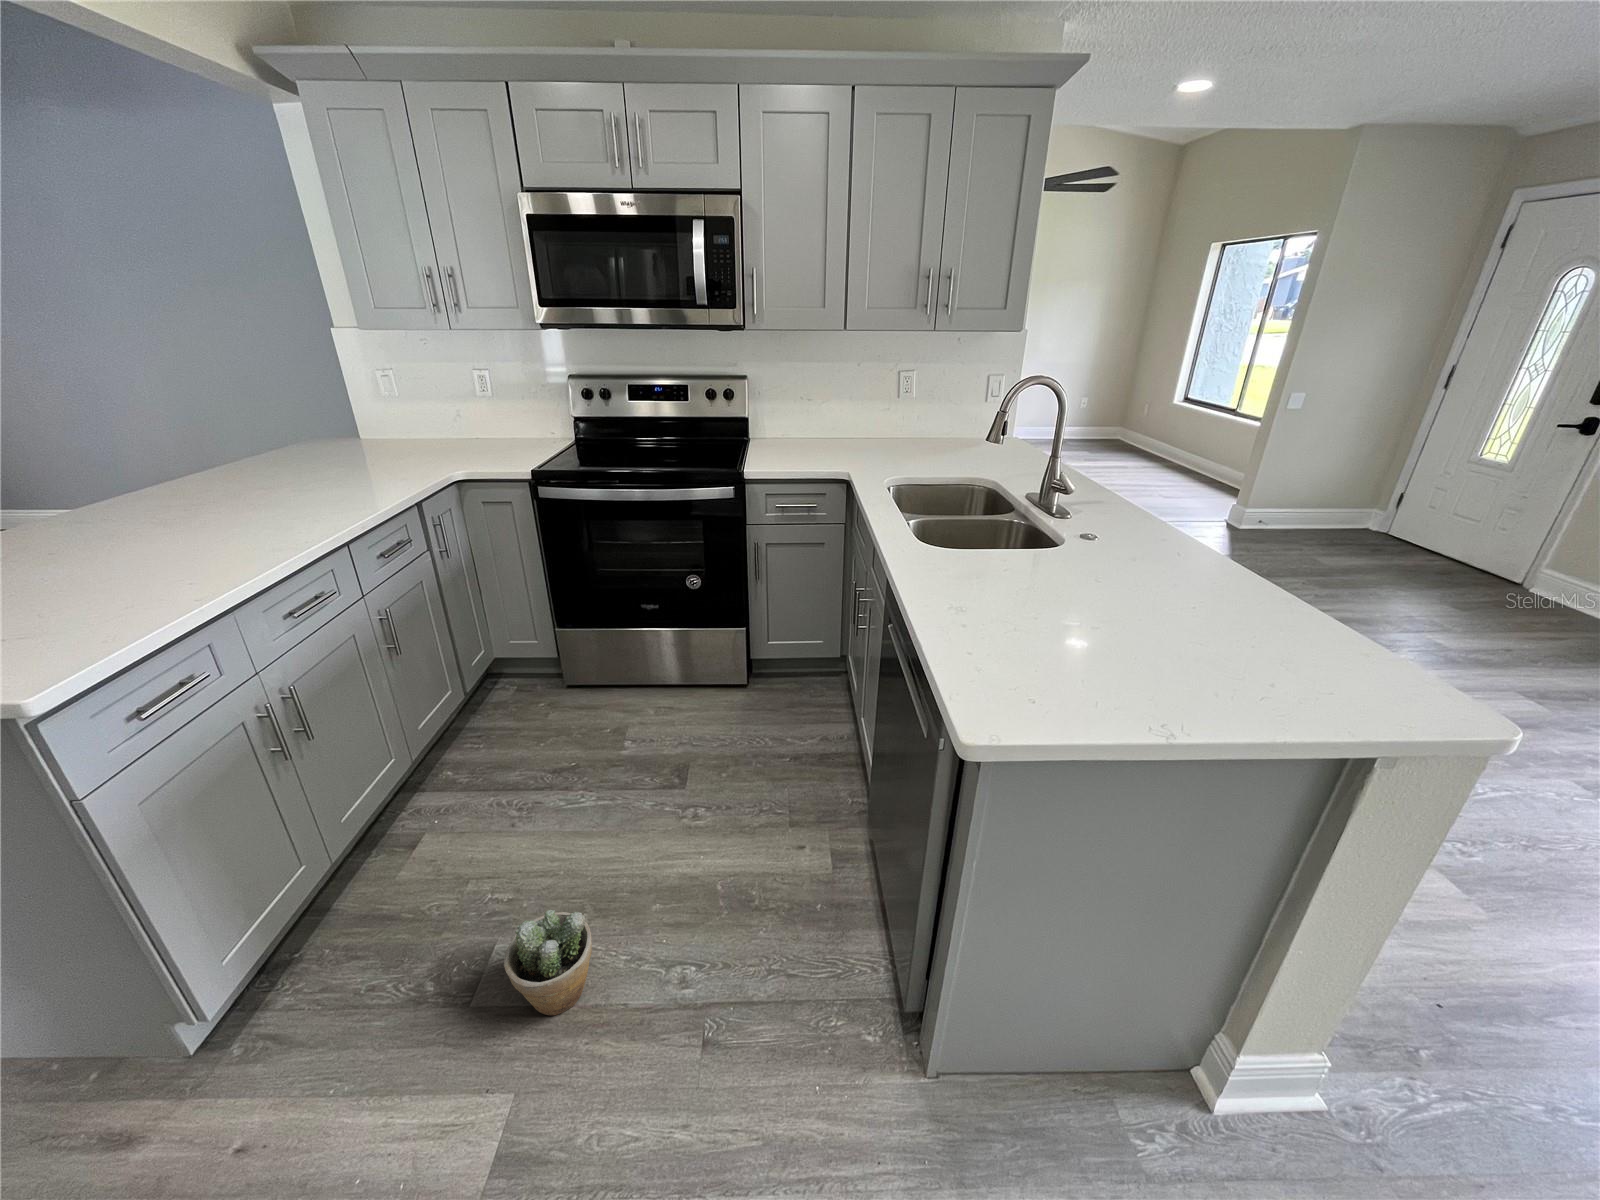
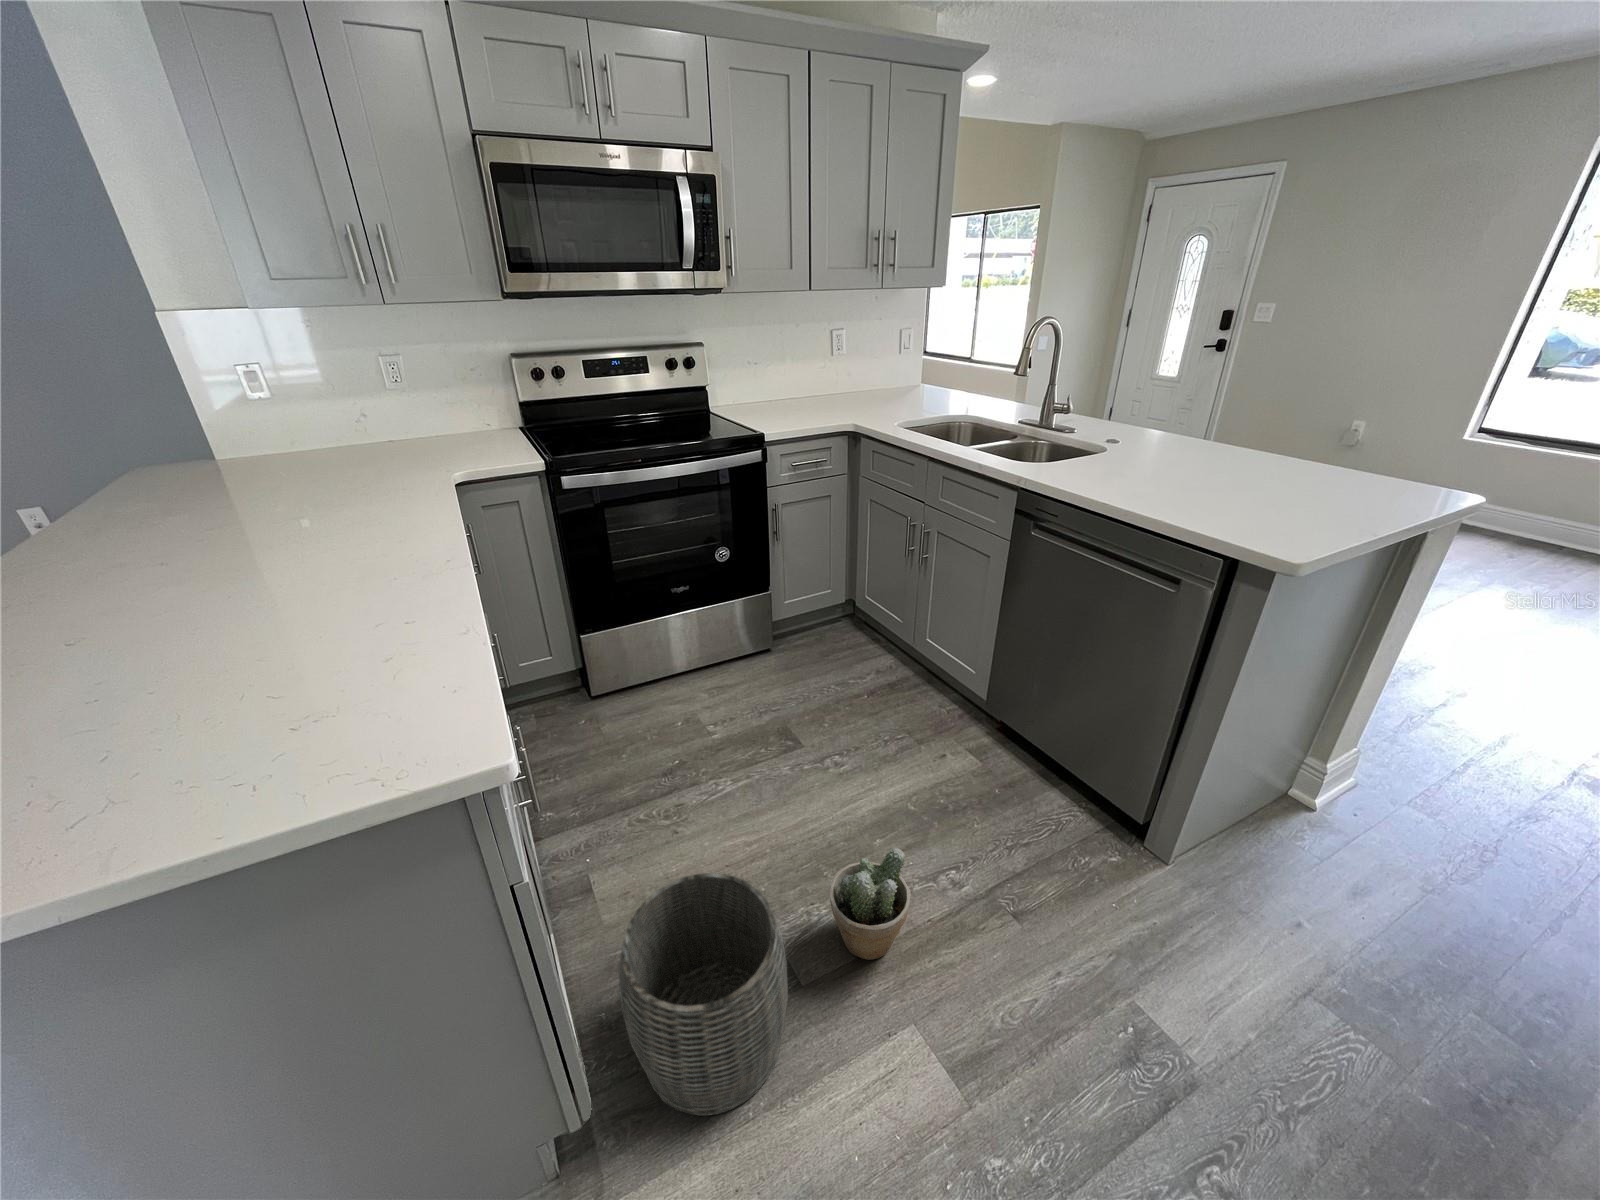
woven basket: none [243,858,443,1079] -> present [619,873,788,1116]

